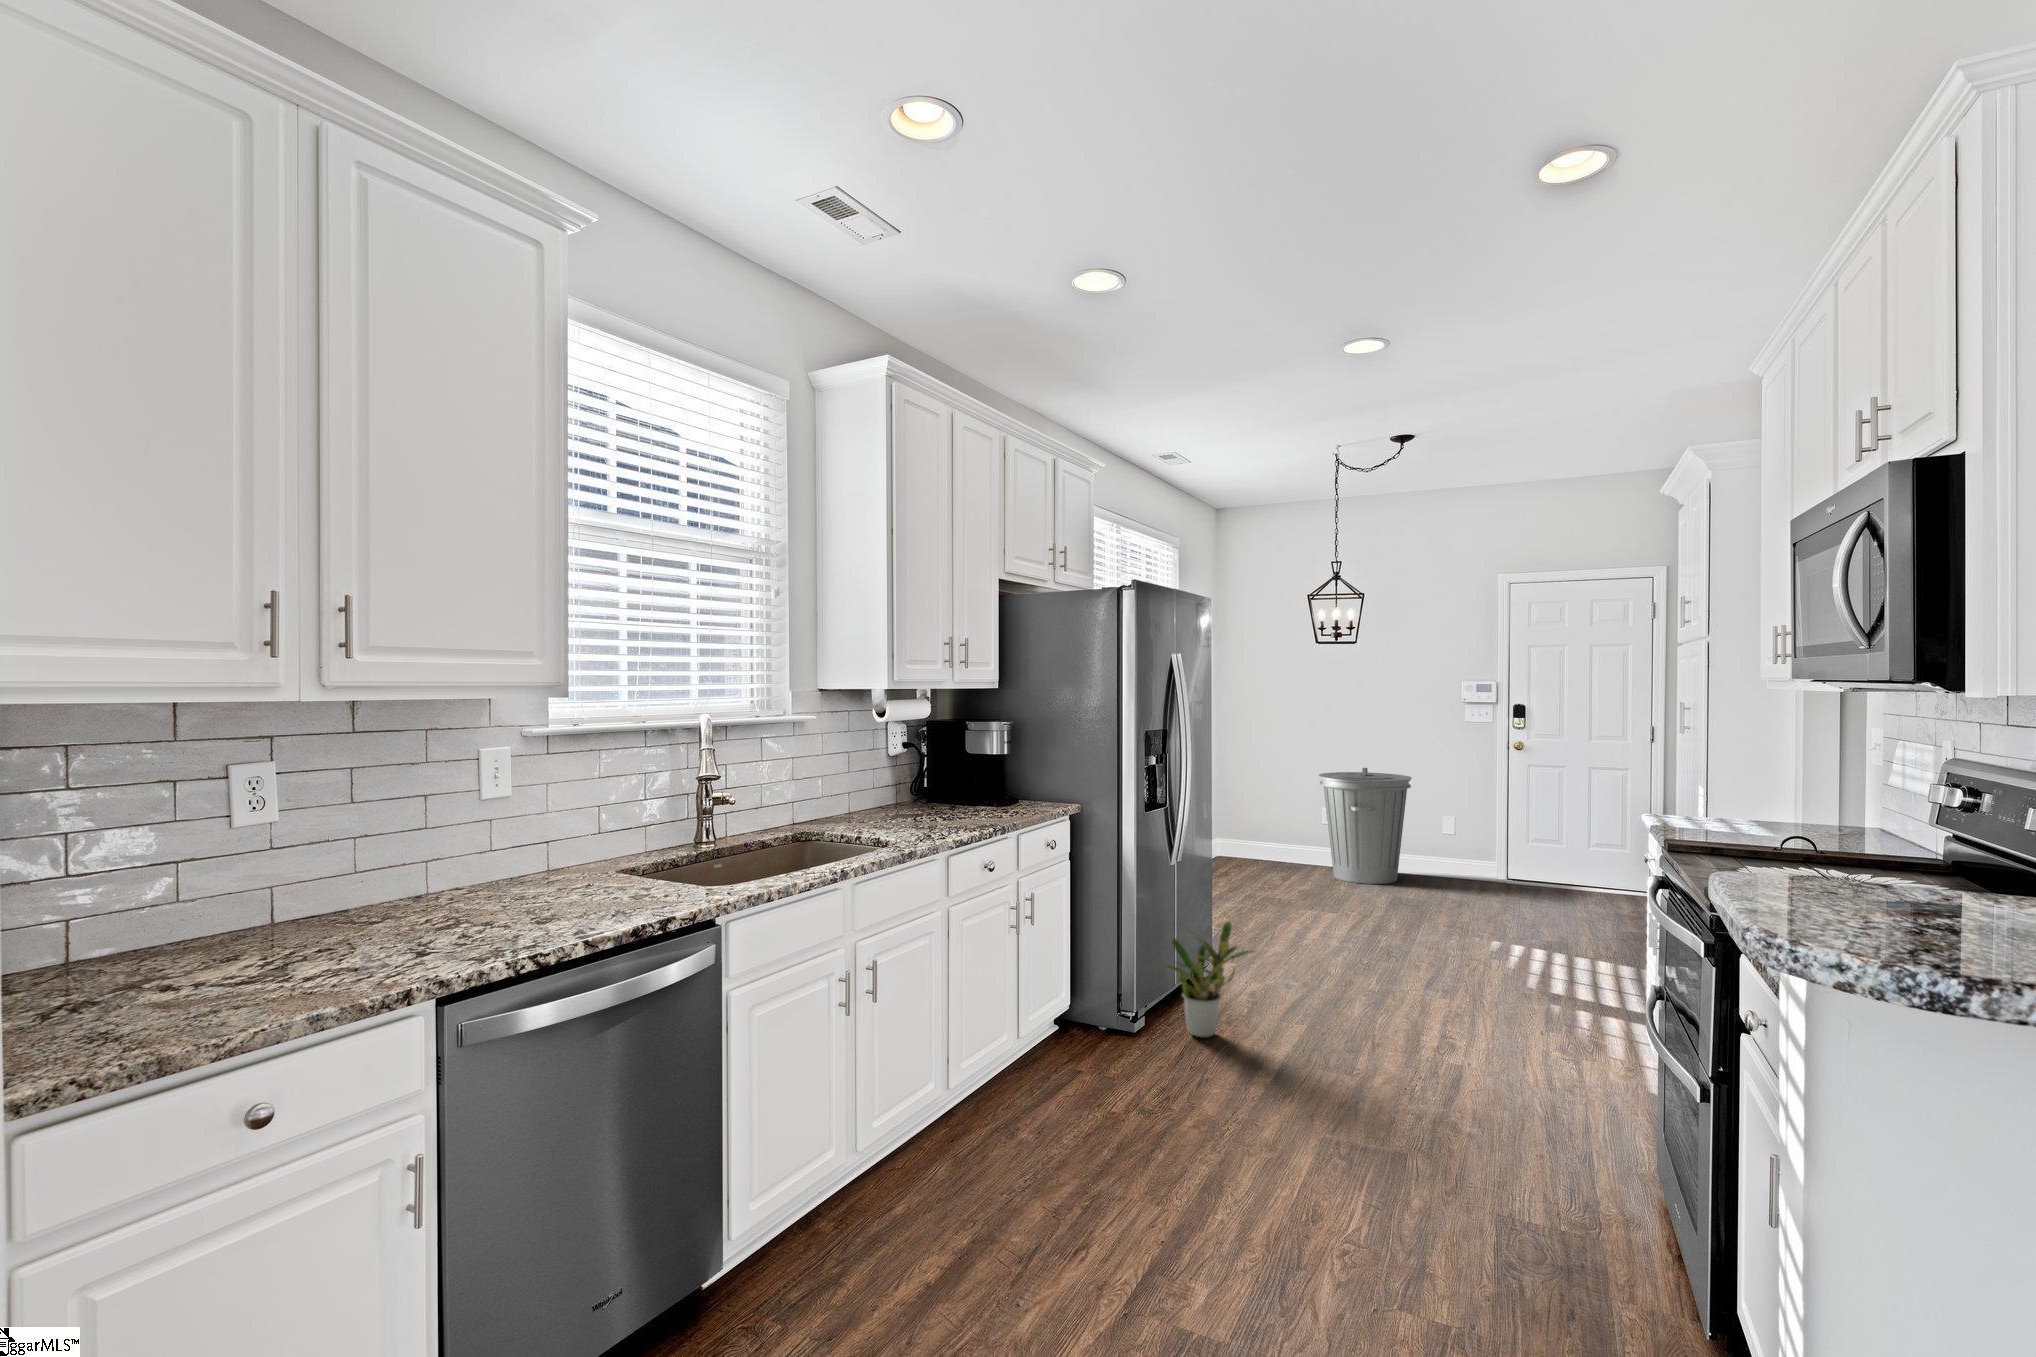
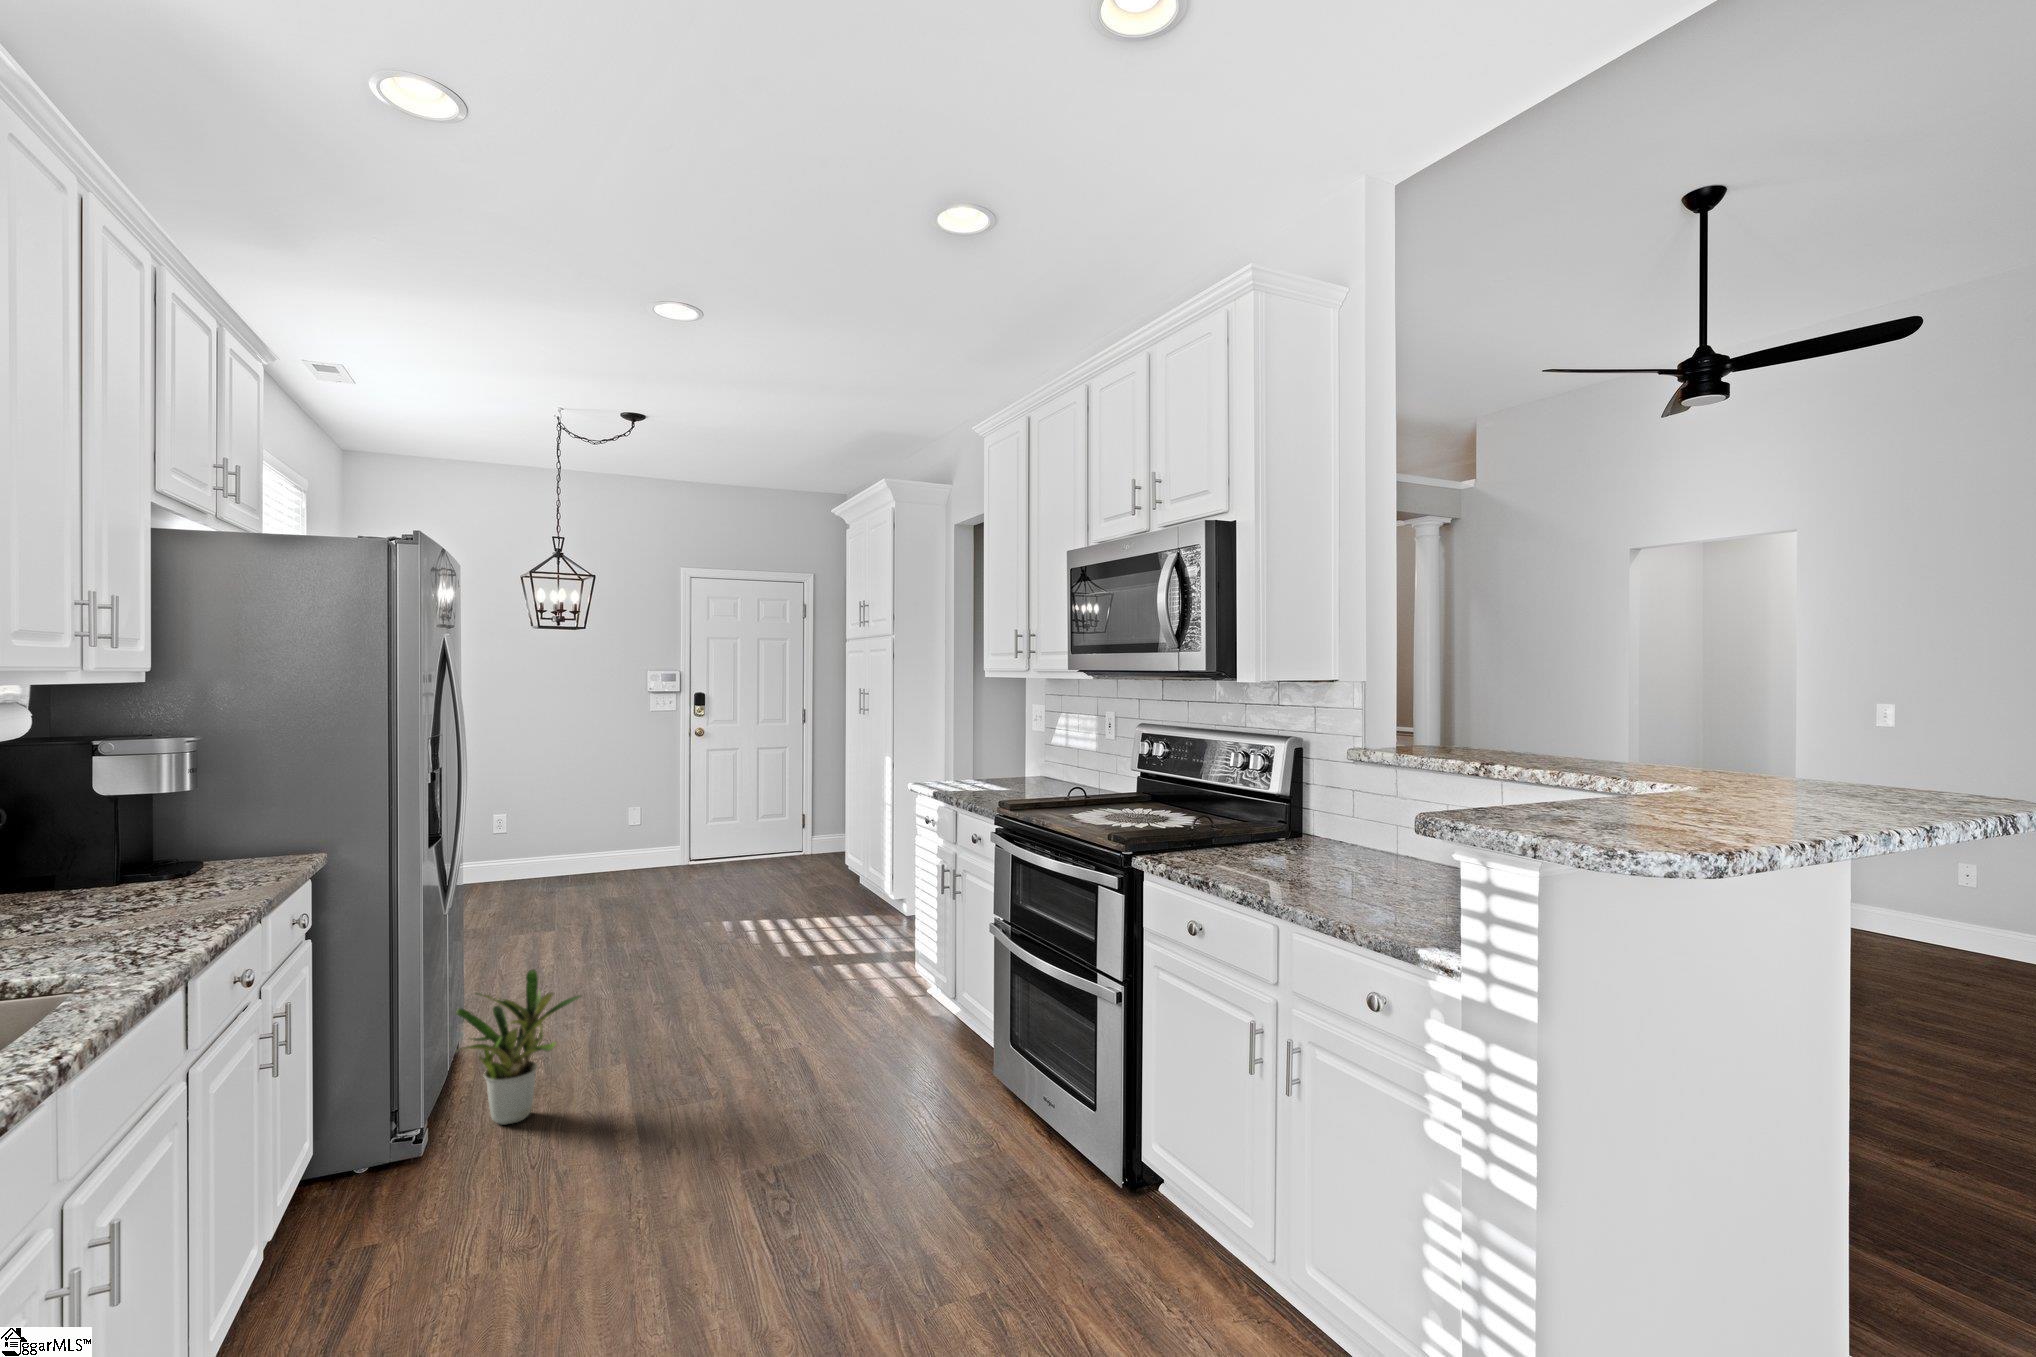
trash can: present [1319,768,1412,884] -> none [497,766,606,897]

